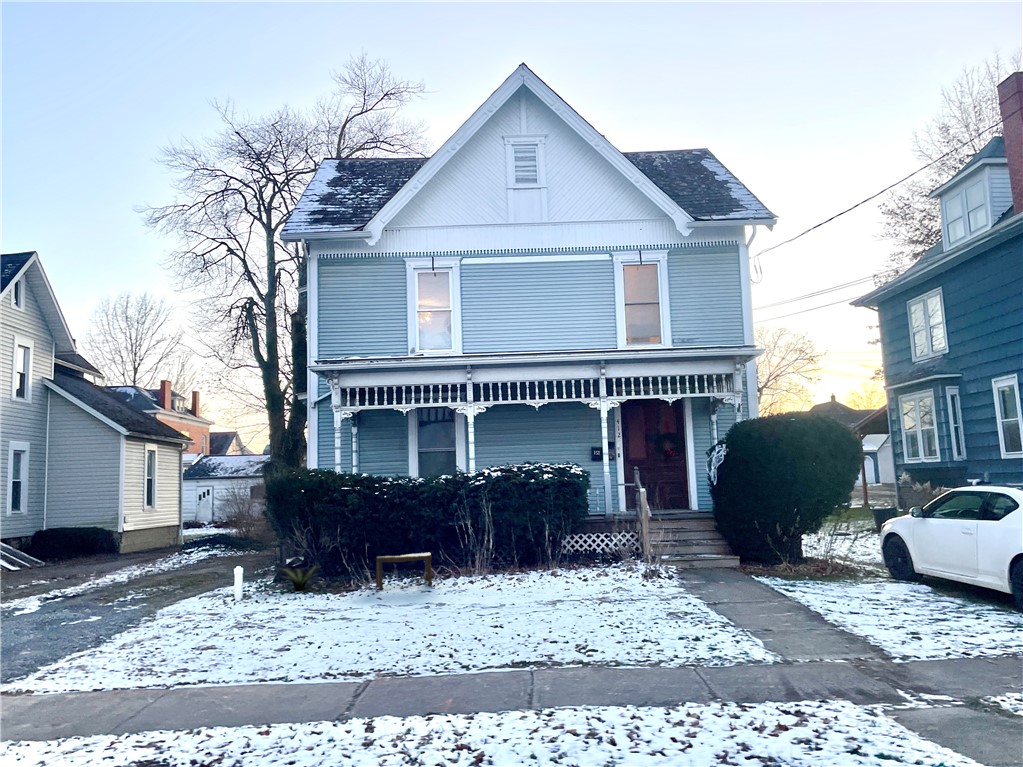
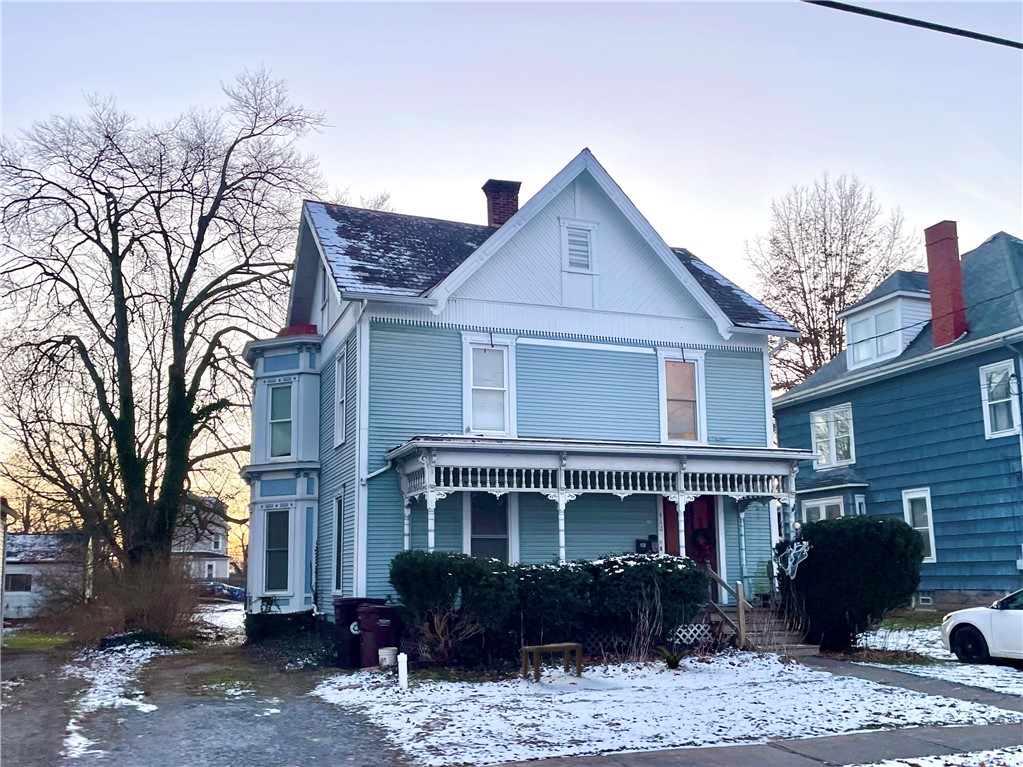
potted plant: present [280,566,321,590] -> present [651,646,692,669]

